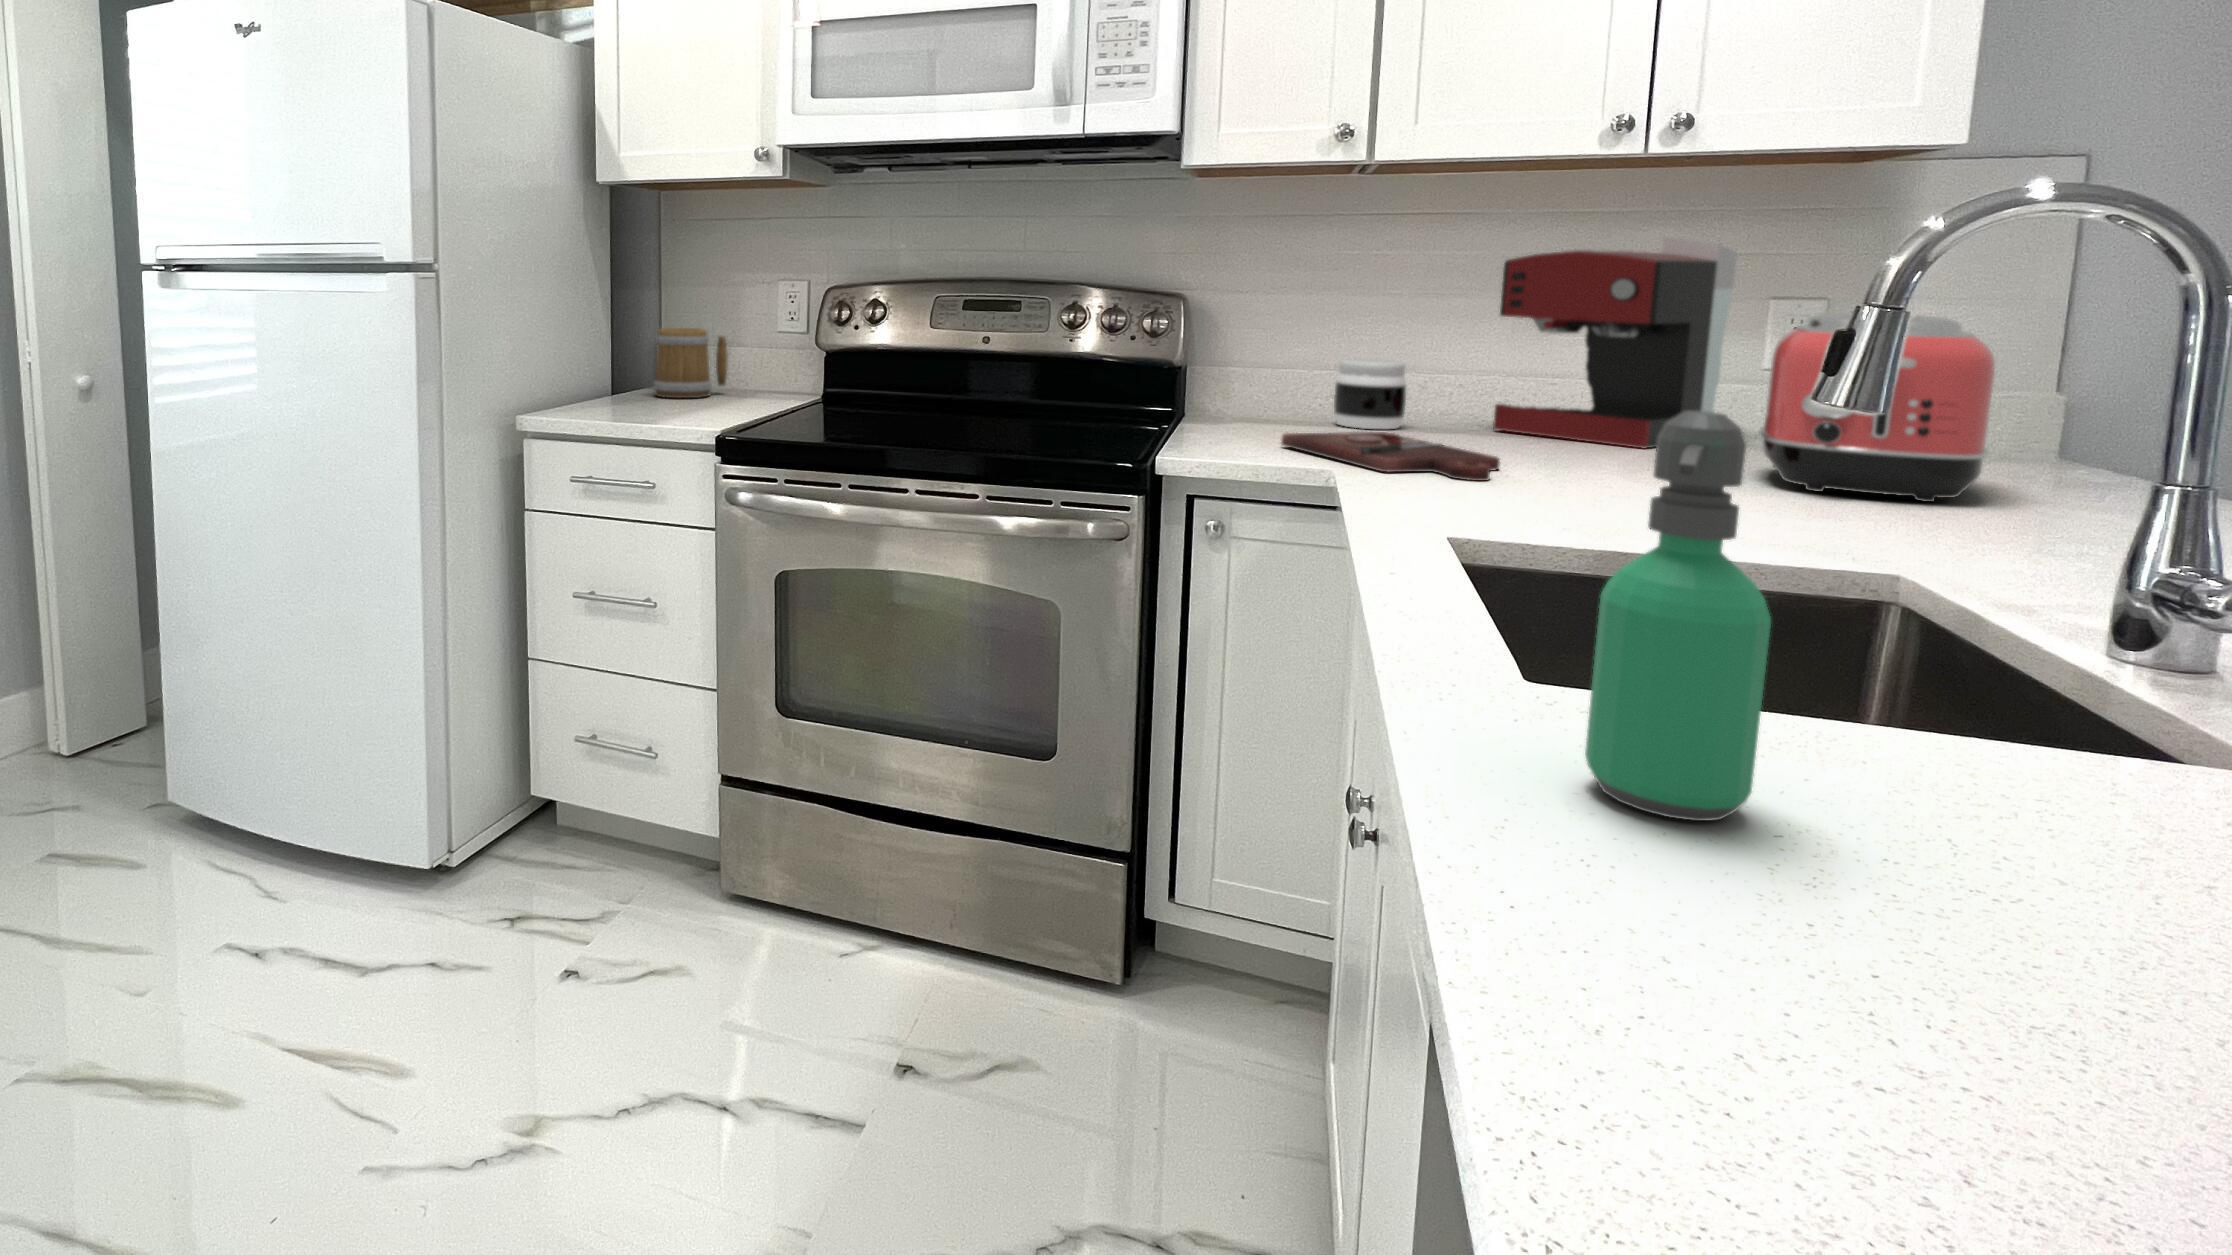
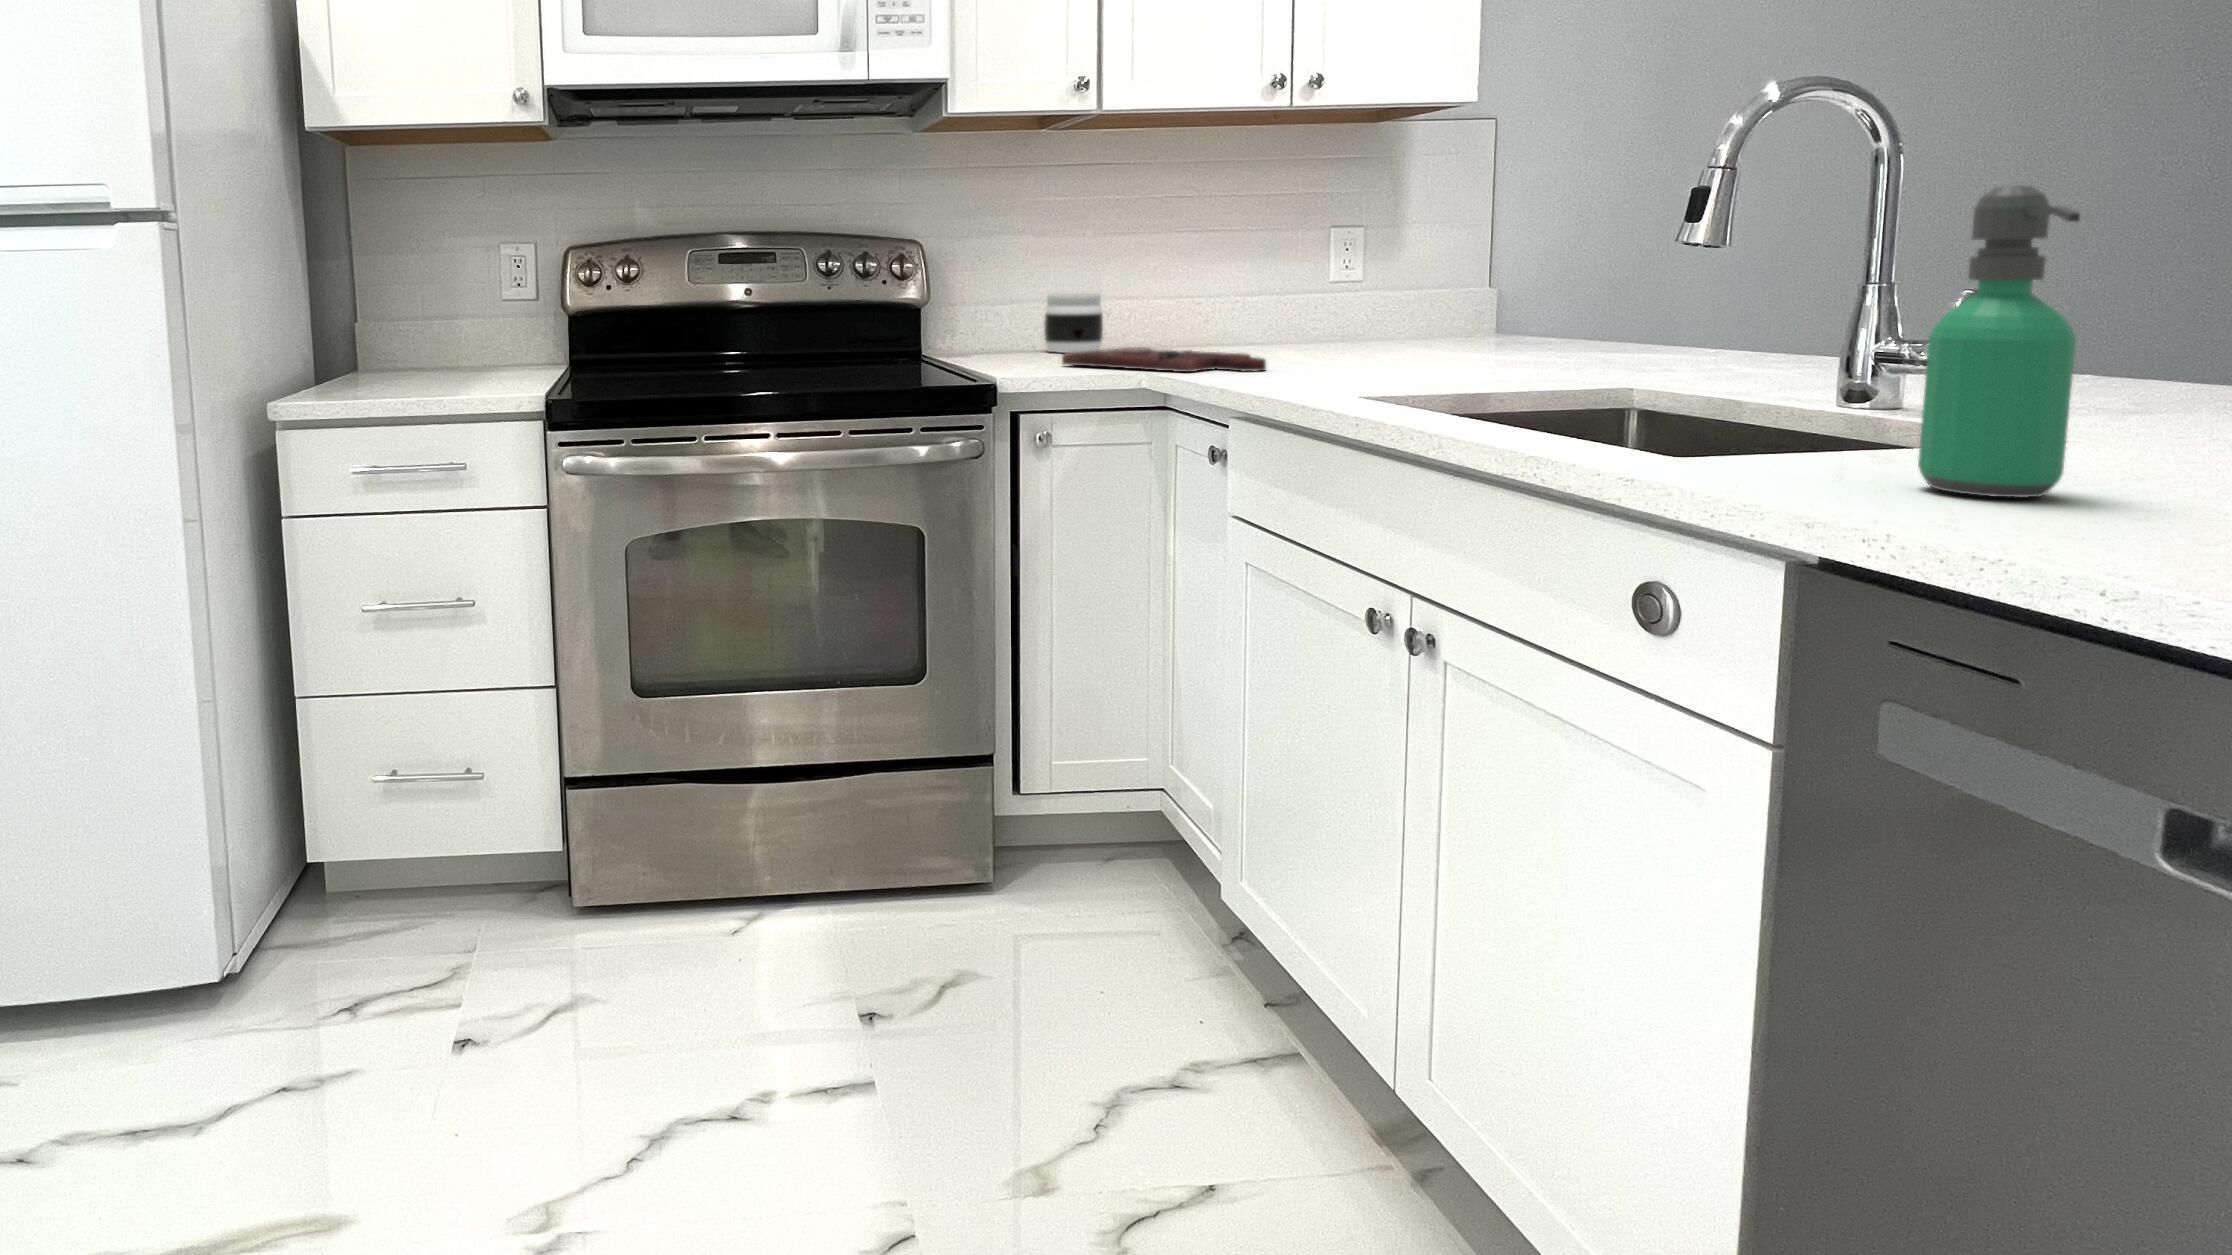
coffee maker: present [1493,237,1737,448] -> none [1164,180,1315,348]
toaster: present [1760,313,1995,502] -> none [1394,223,1562,358]
mug: present [654,328,728,398] -> none [362,301,440,380]

